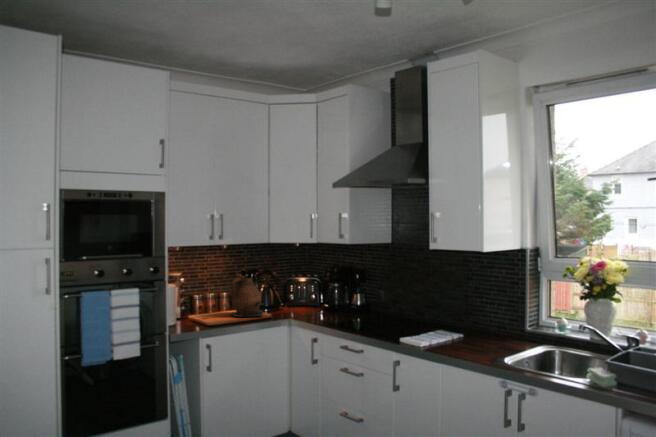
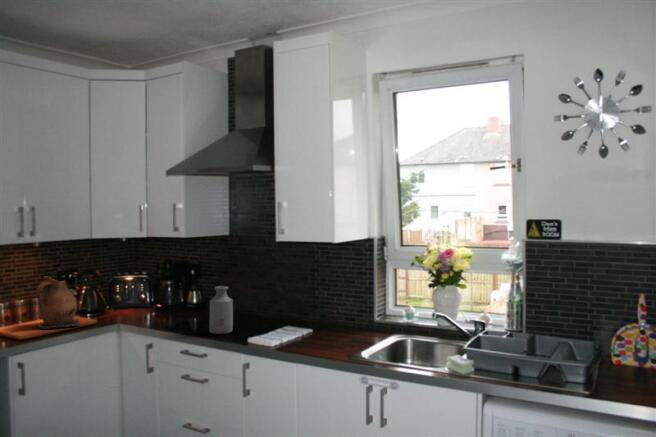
bottle: none [367,289,388,332] -> present [210,286,233,334]

